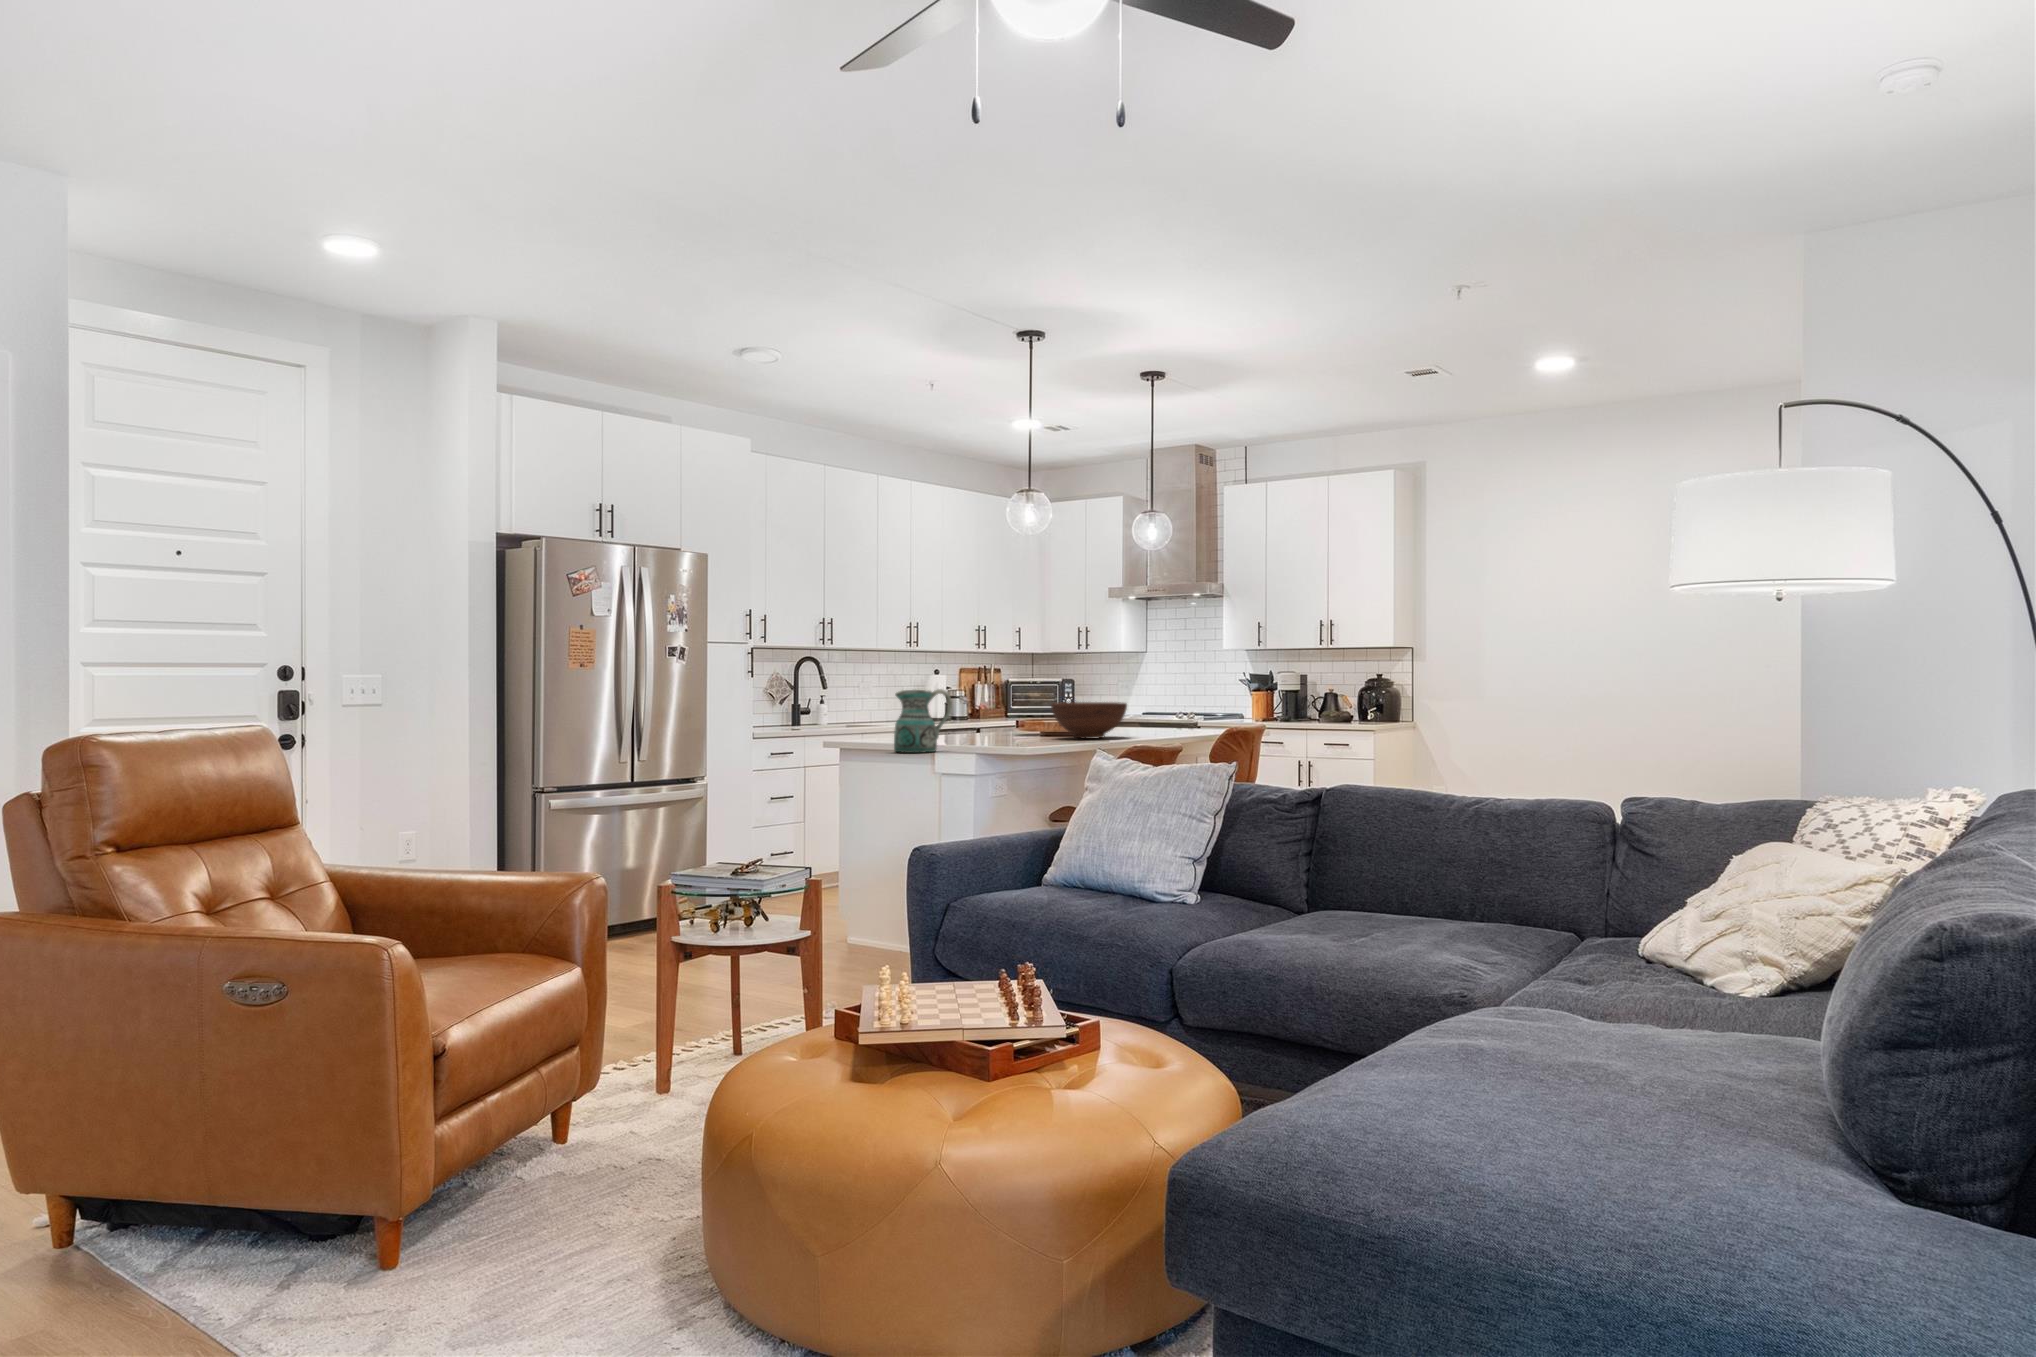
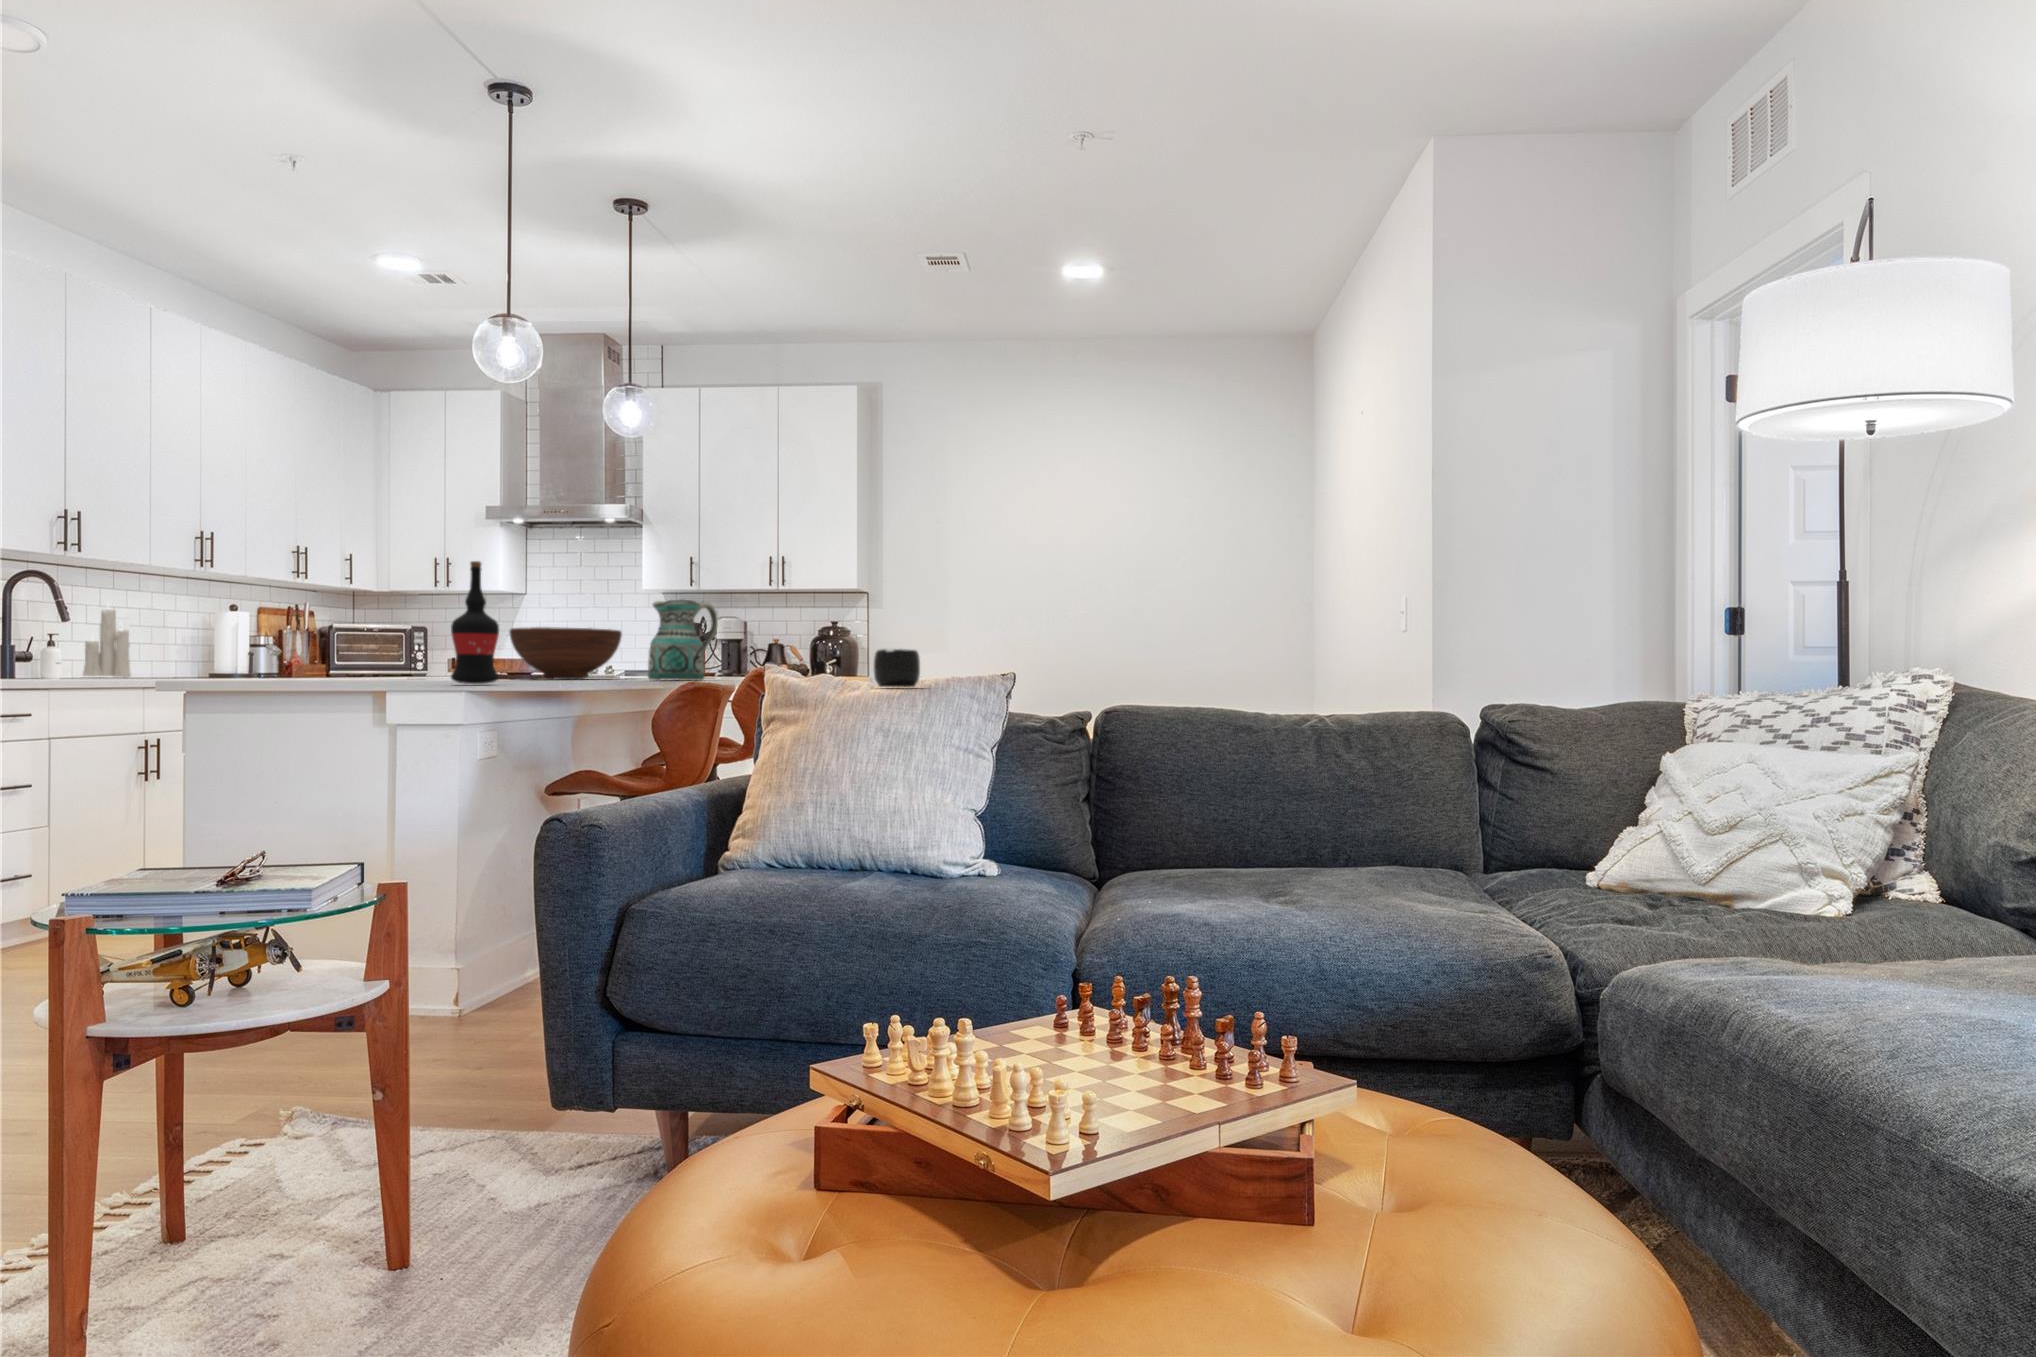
candle: none [848,673,873,726] -> present [83,608,131,677]
wine bottle: none [965,676,993,753] -> present [451,561,499,684]
ceramic pitcher: present [894,689,952,753] -> present [648,599,718,680]
mug: none [1157,745,1194,772] -> present [874,649,920,687]

